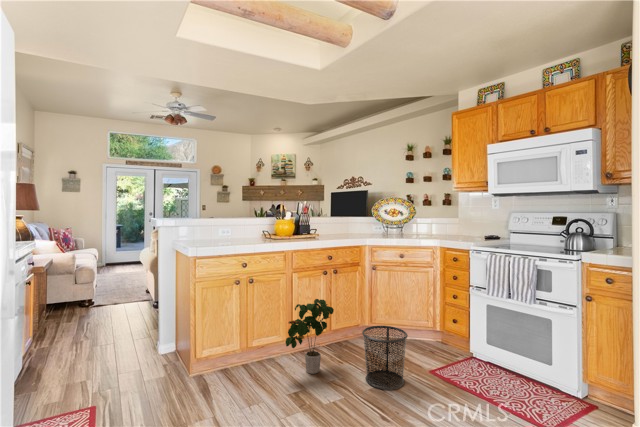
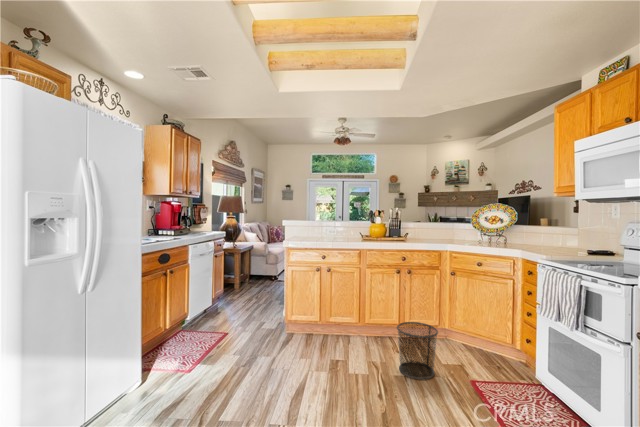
potted plant: present [286,299,334,374] -> none [343,290,395,349]

